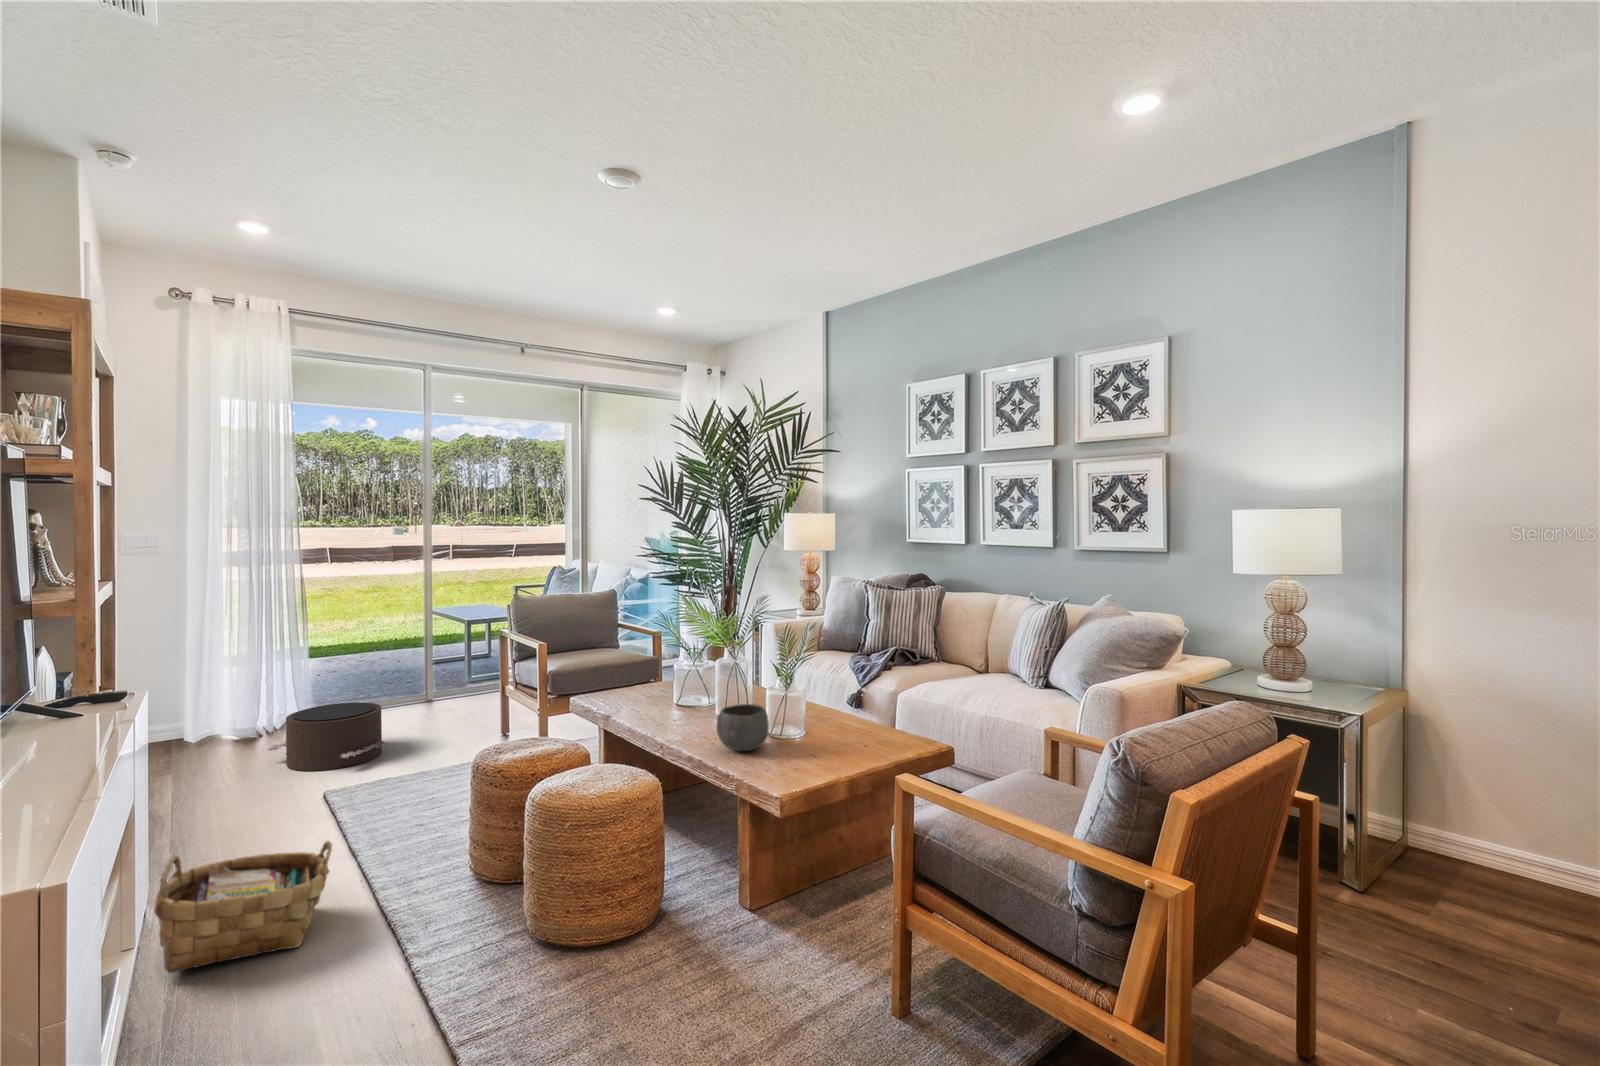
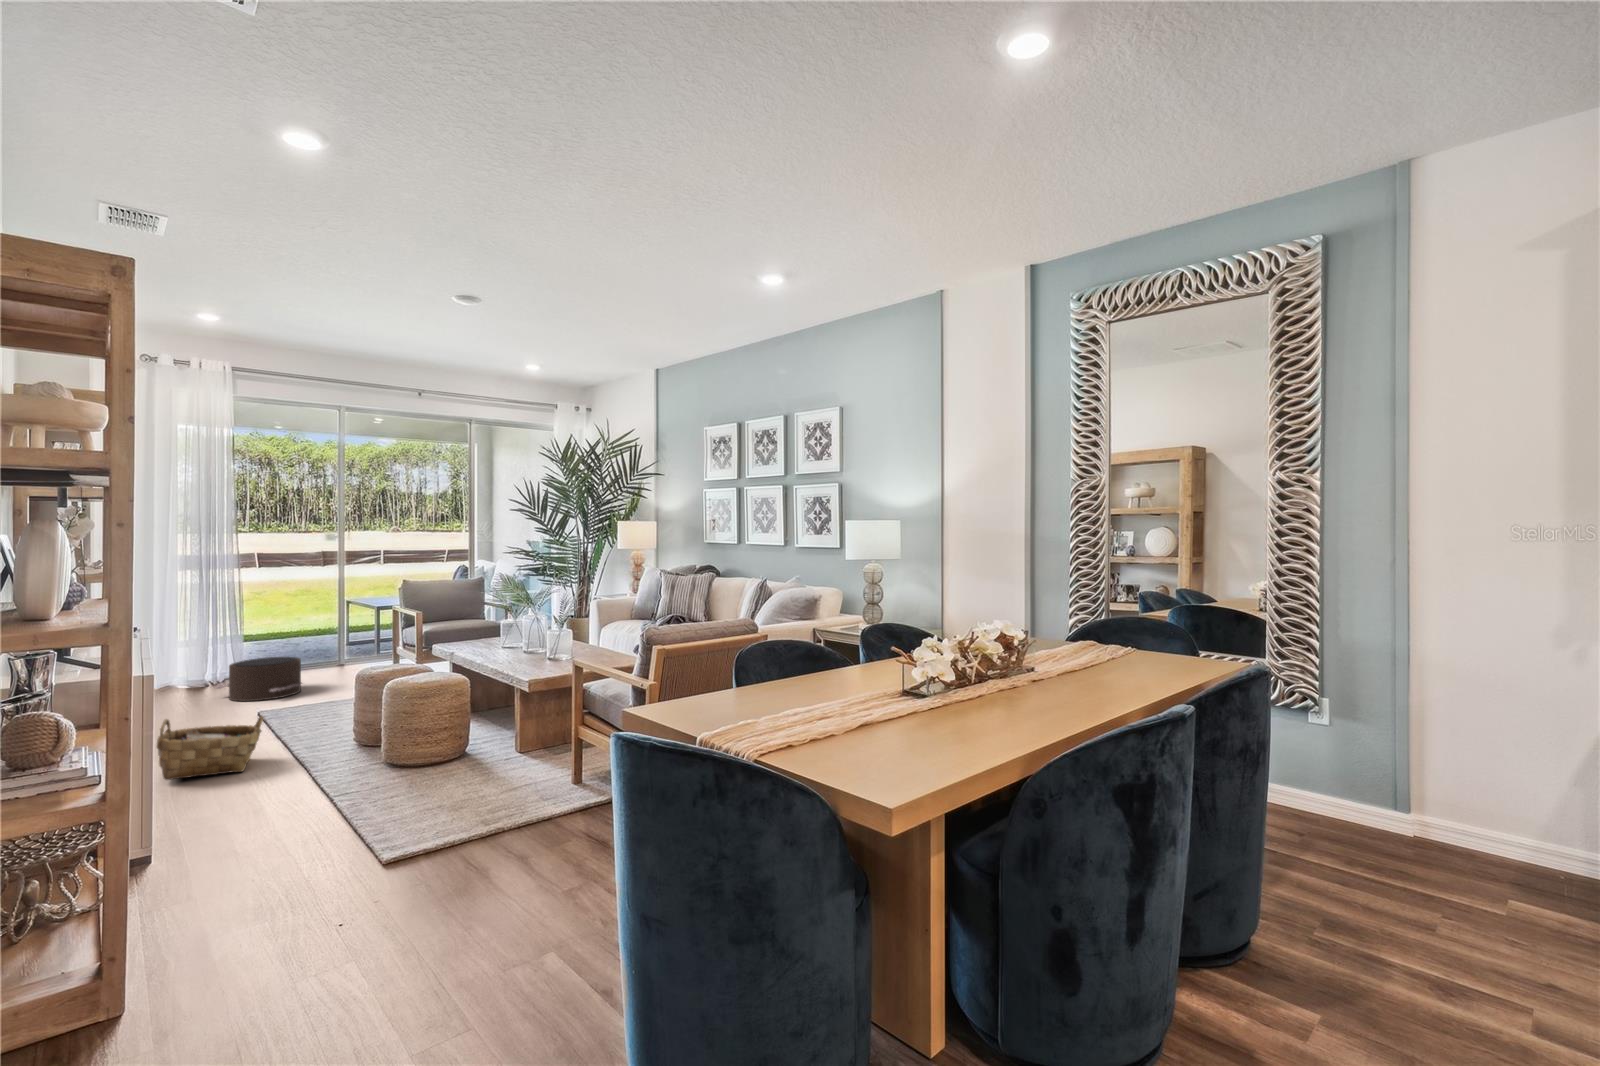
ceramic bowl: present [716,704,769,751] -> none [509,638,543,665]

